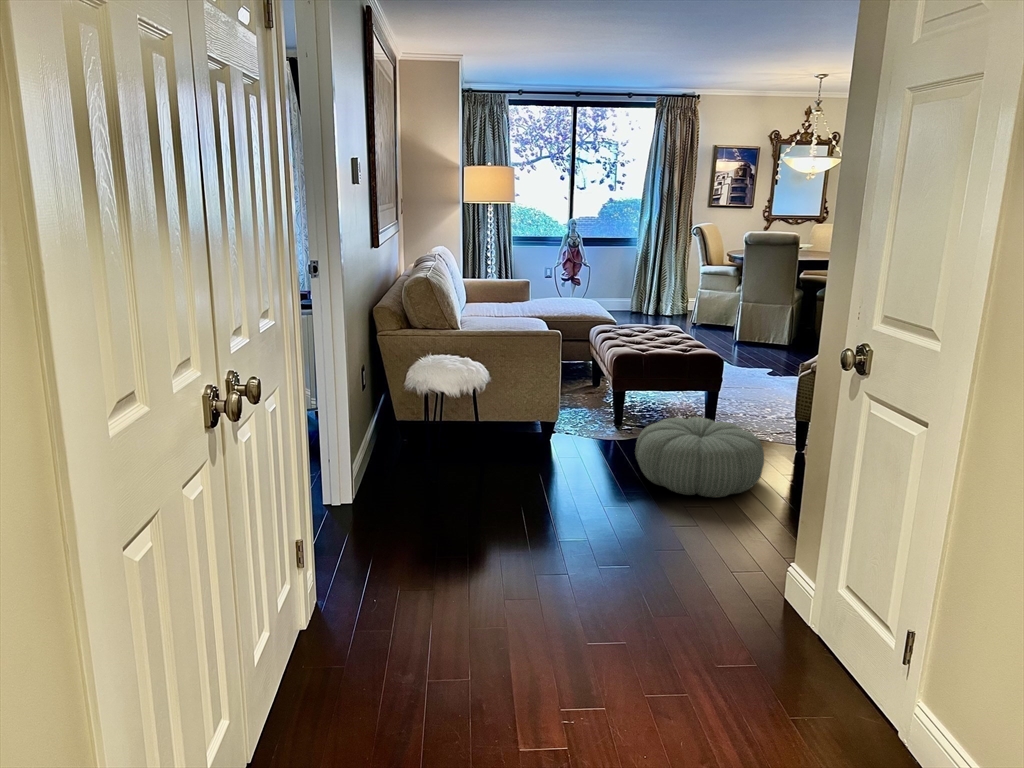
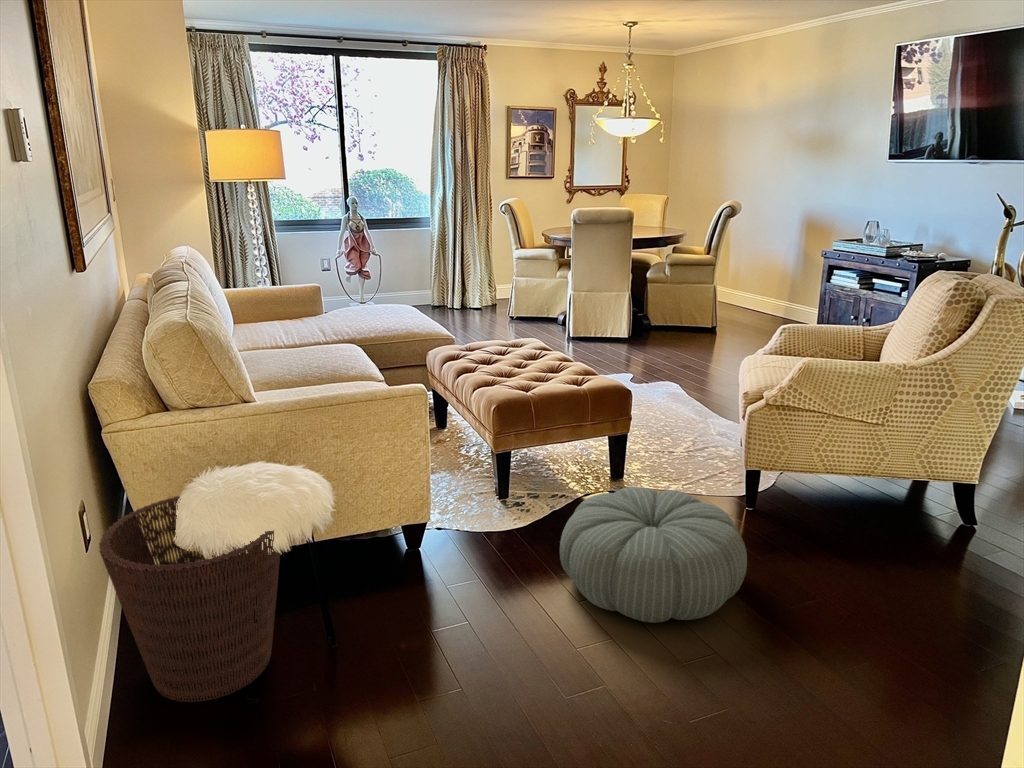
basket: none [368,375,463,483] -> present [99,496,280,702]

